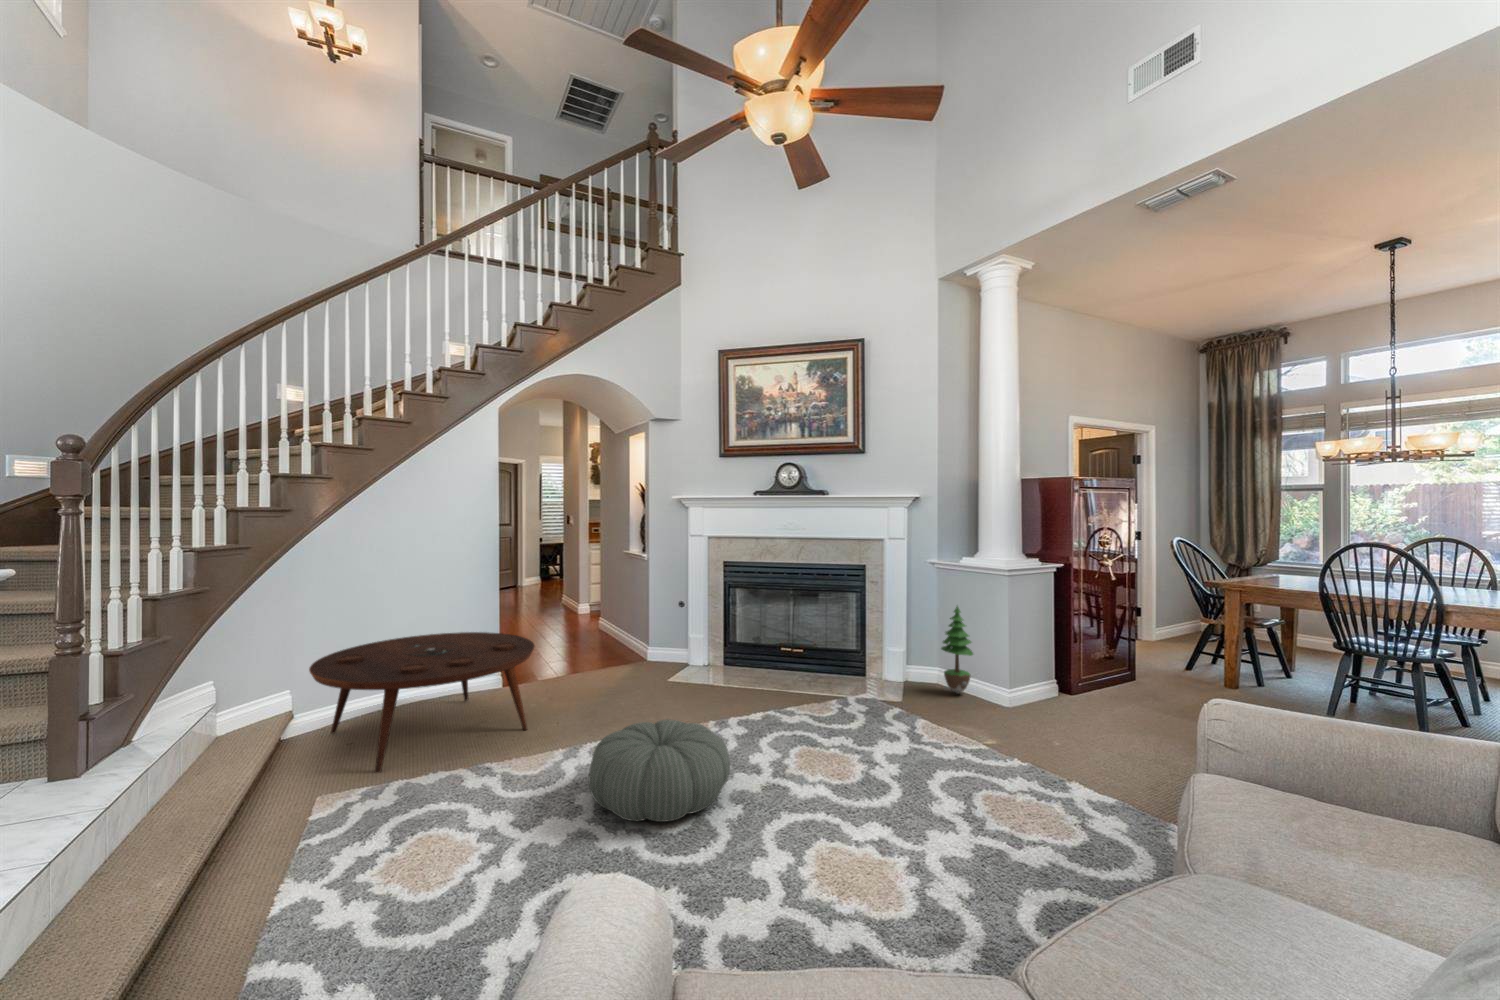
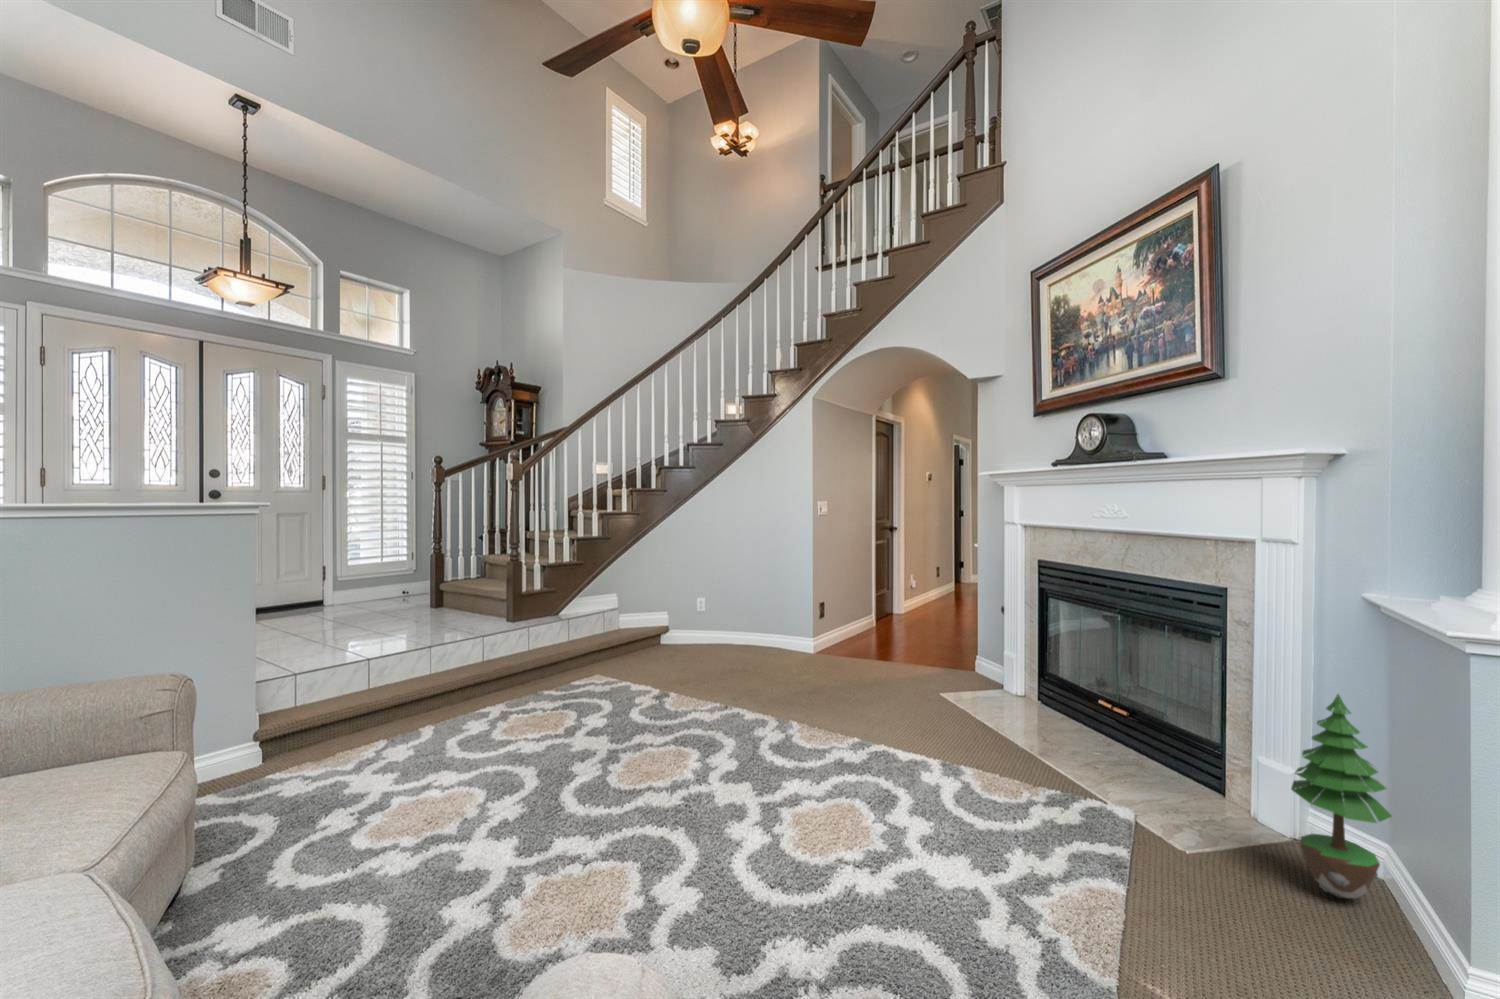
coffee table: present [309,632,534,773] -> none [631,592,787,685]
pouf: present [589,719,730,822] -> none [602,689,738,781]

